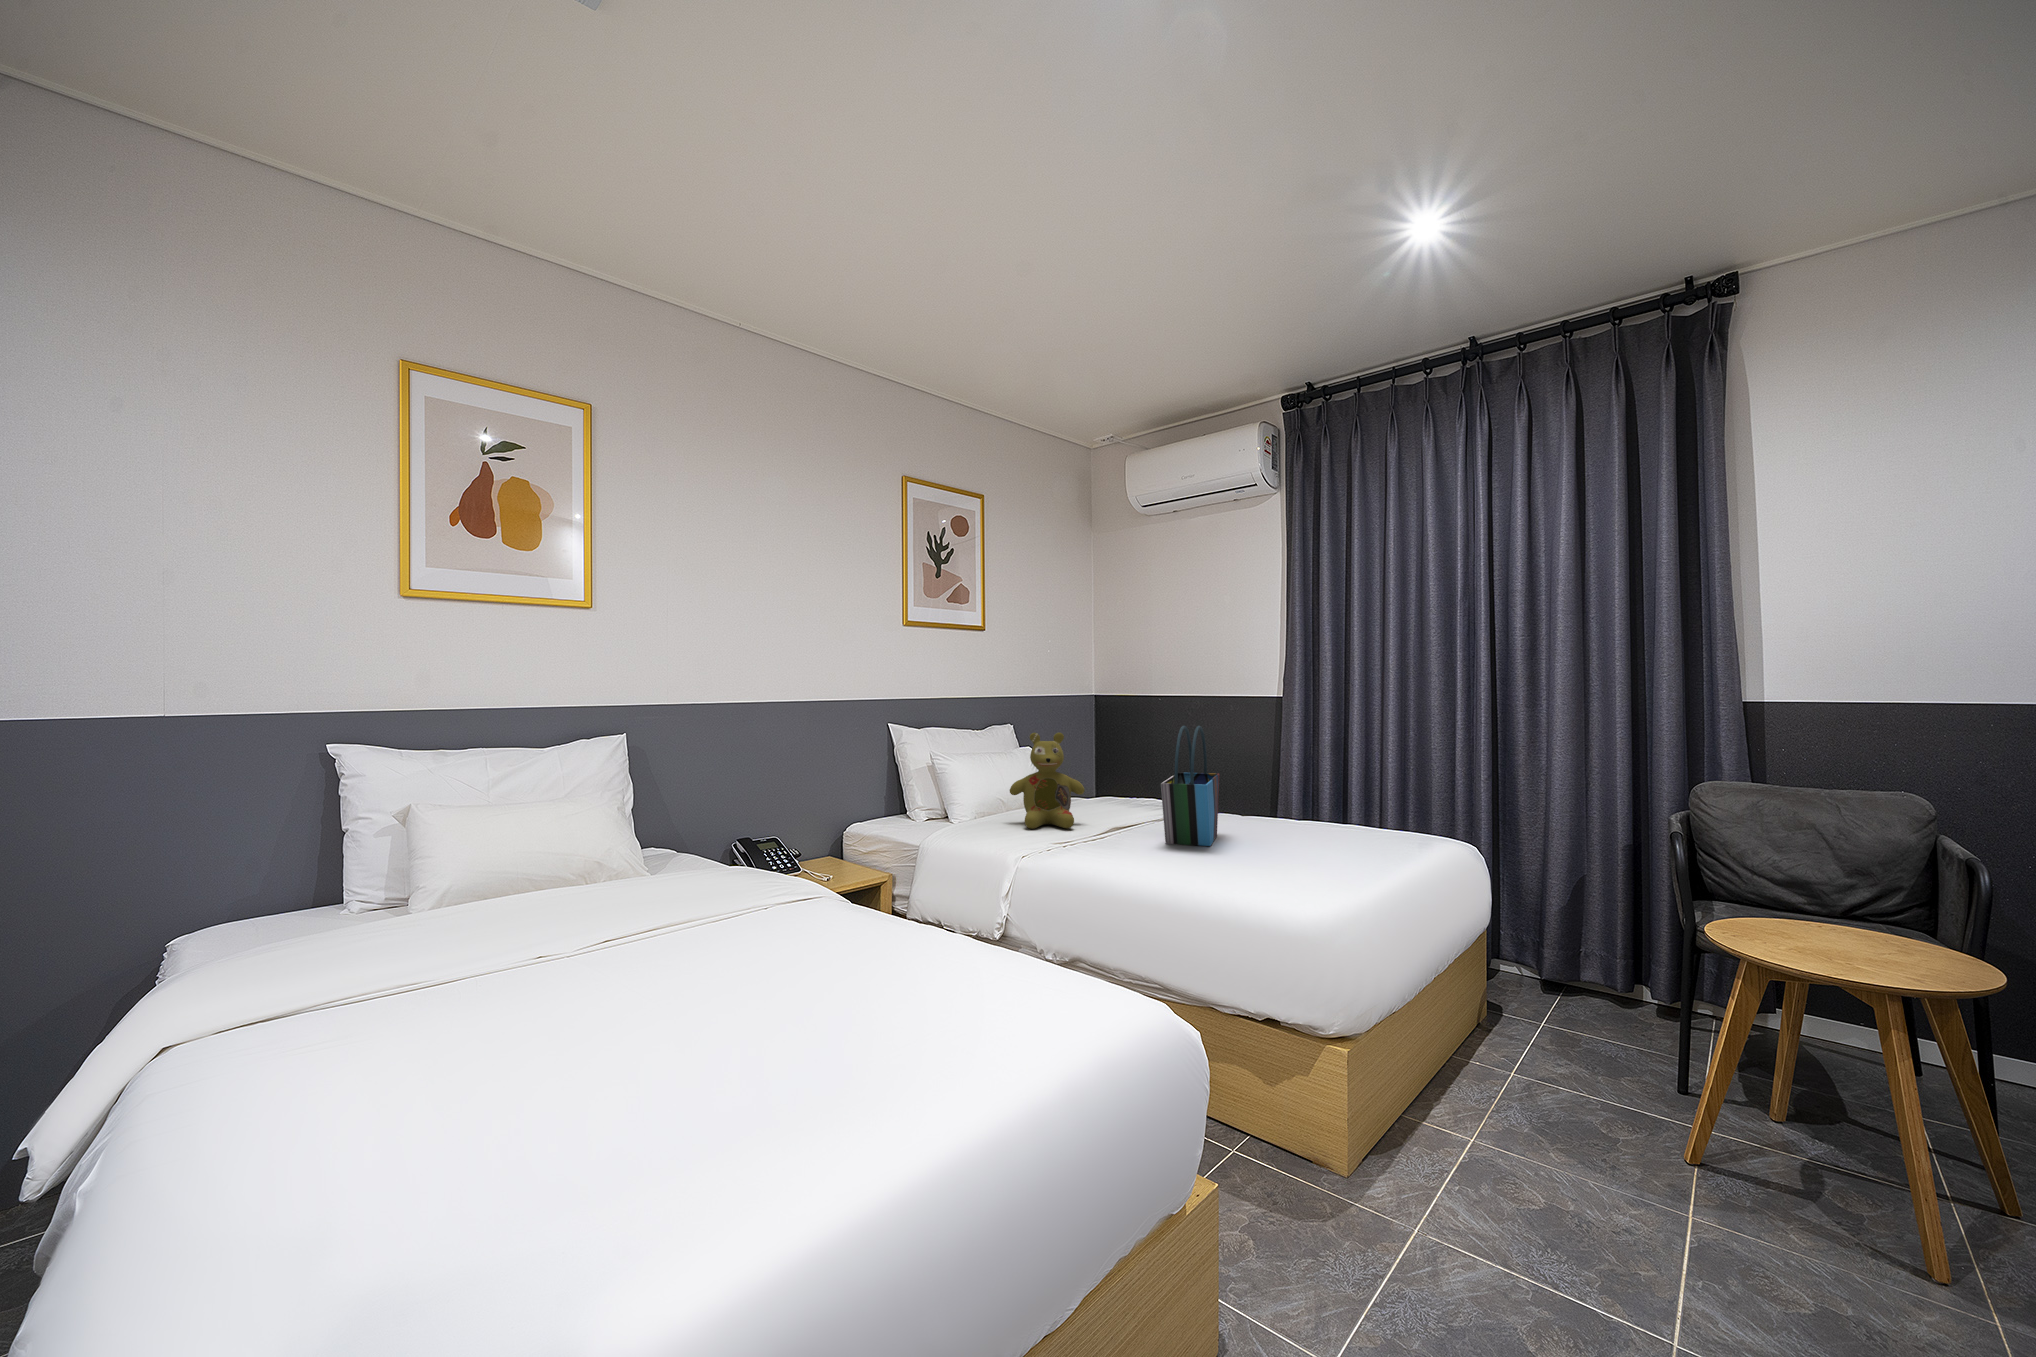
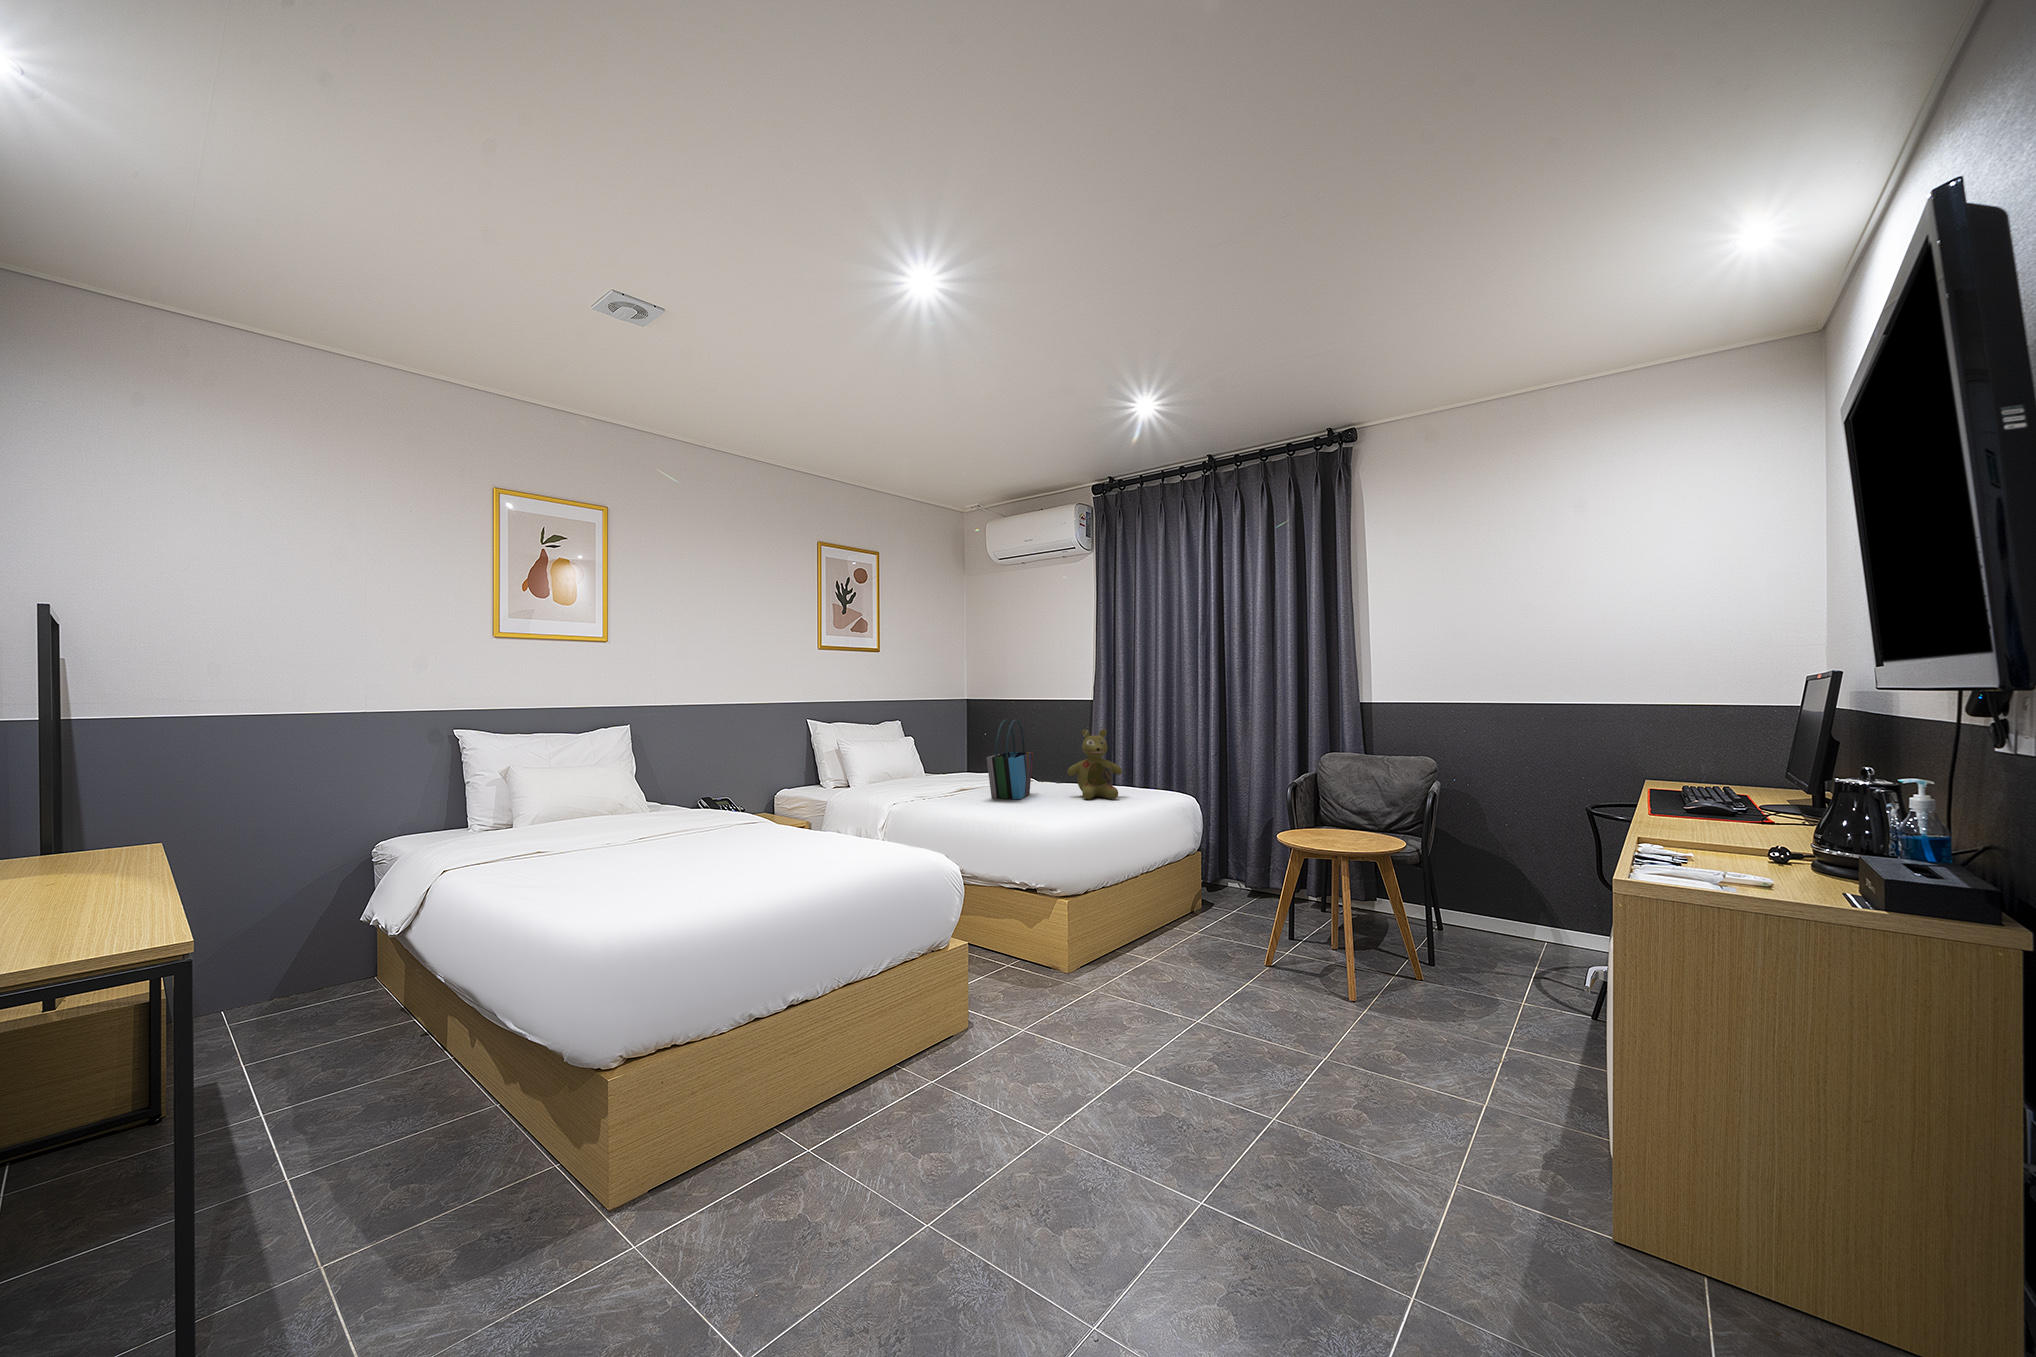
stuffed bear: present [1010,732,1085,829] -> present [1067,729,1122,800]

